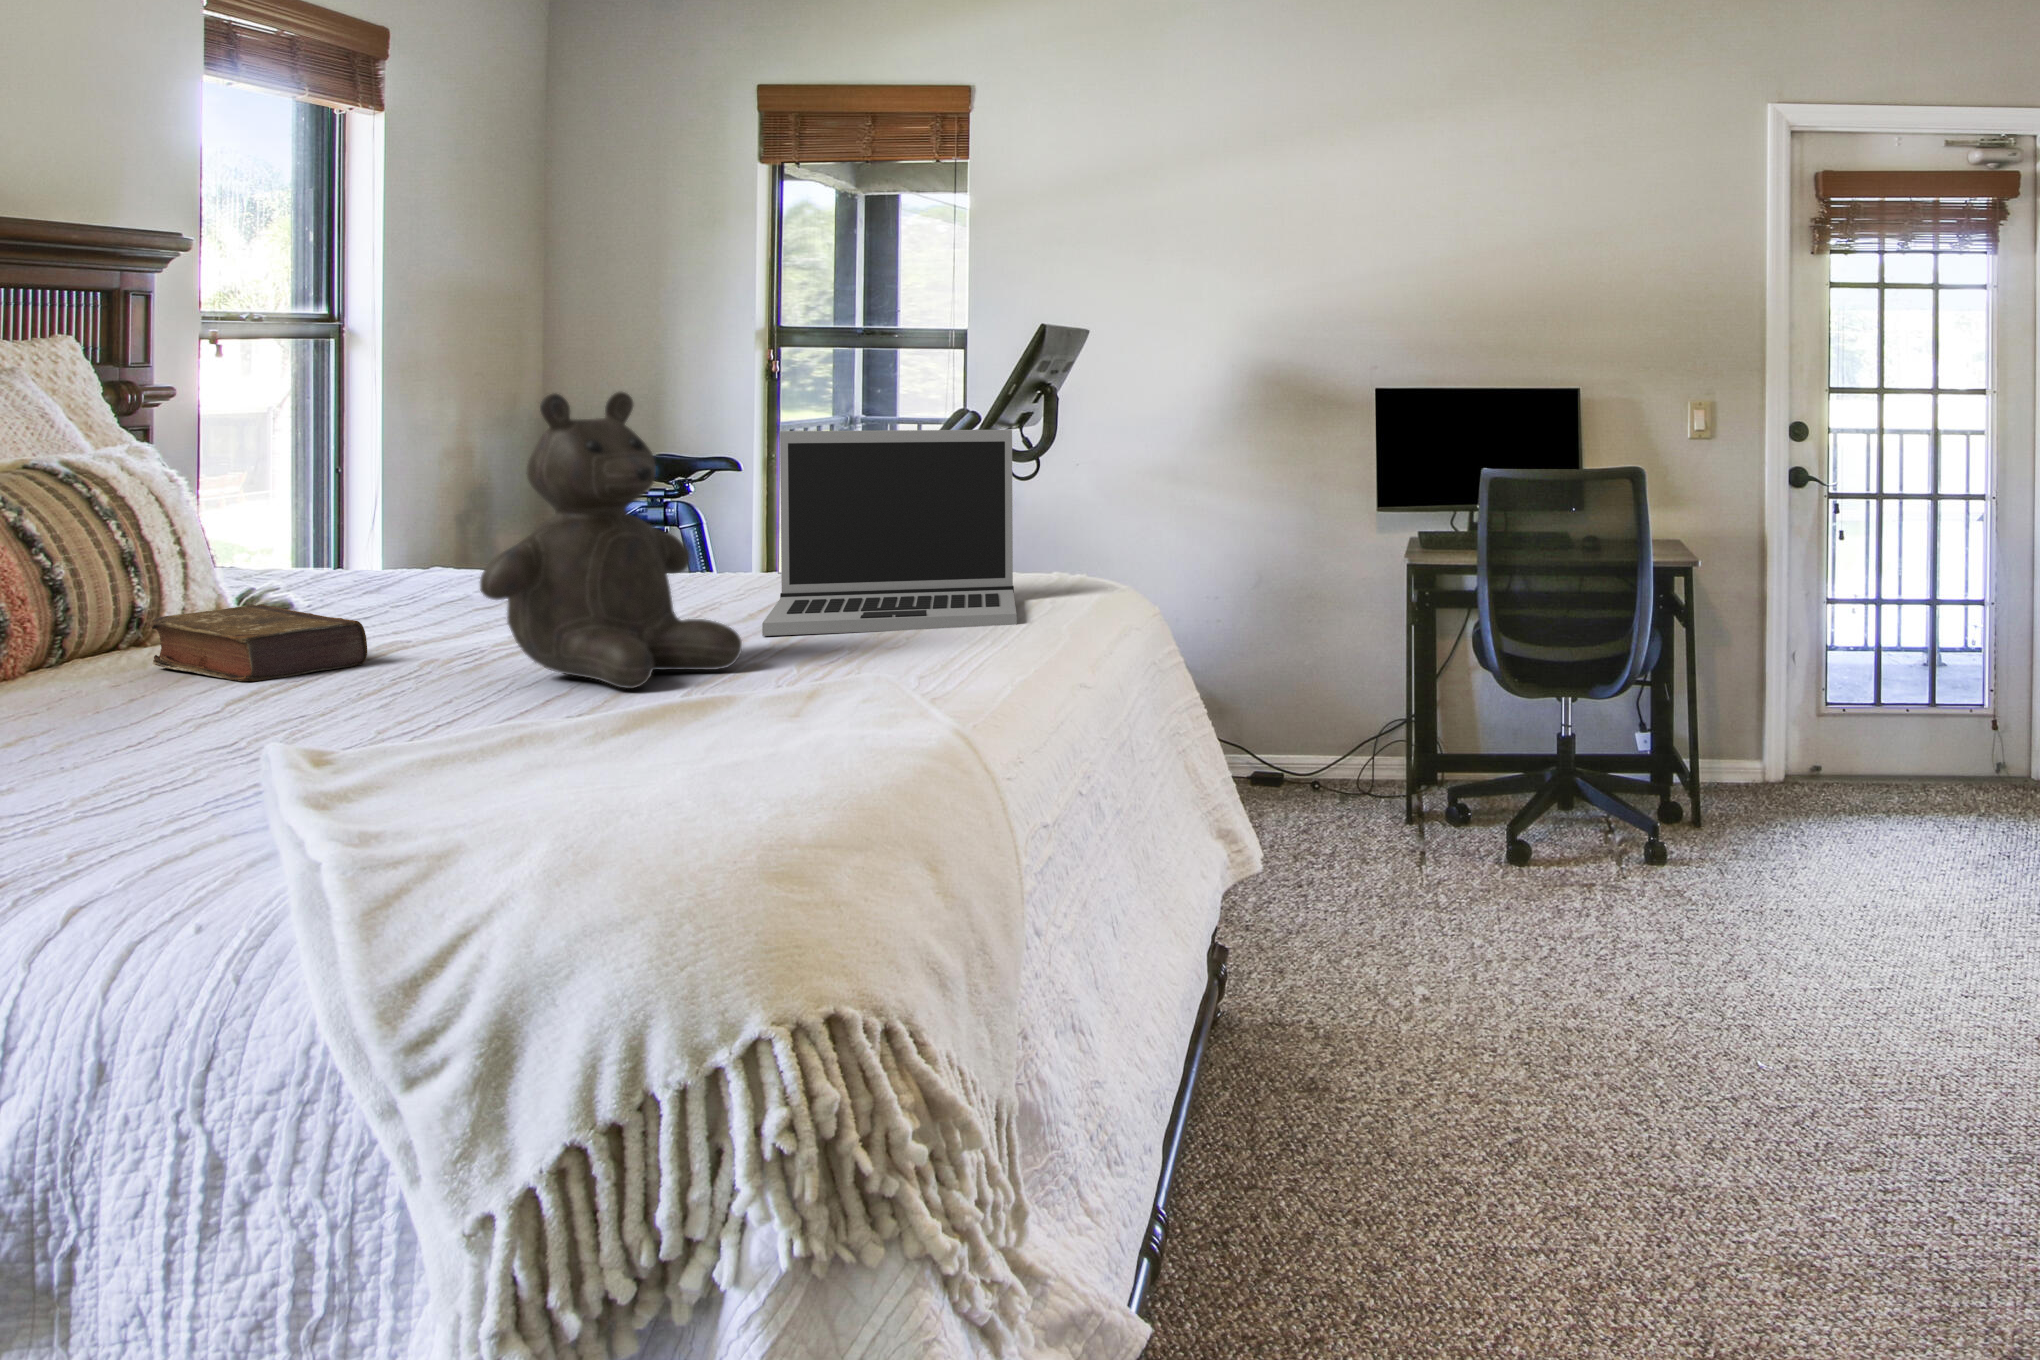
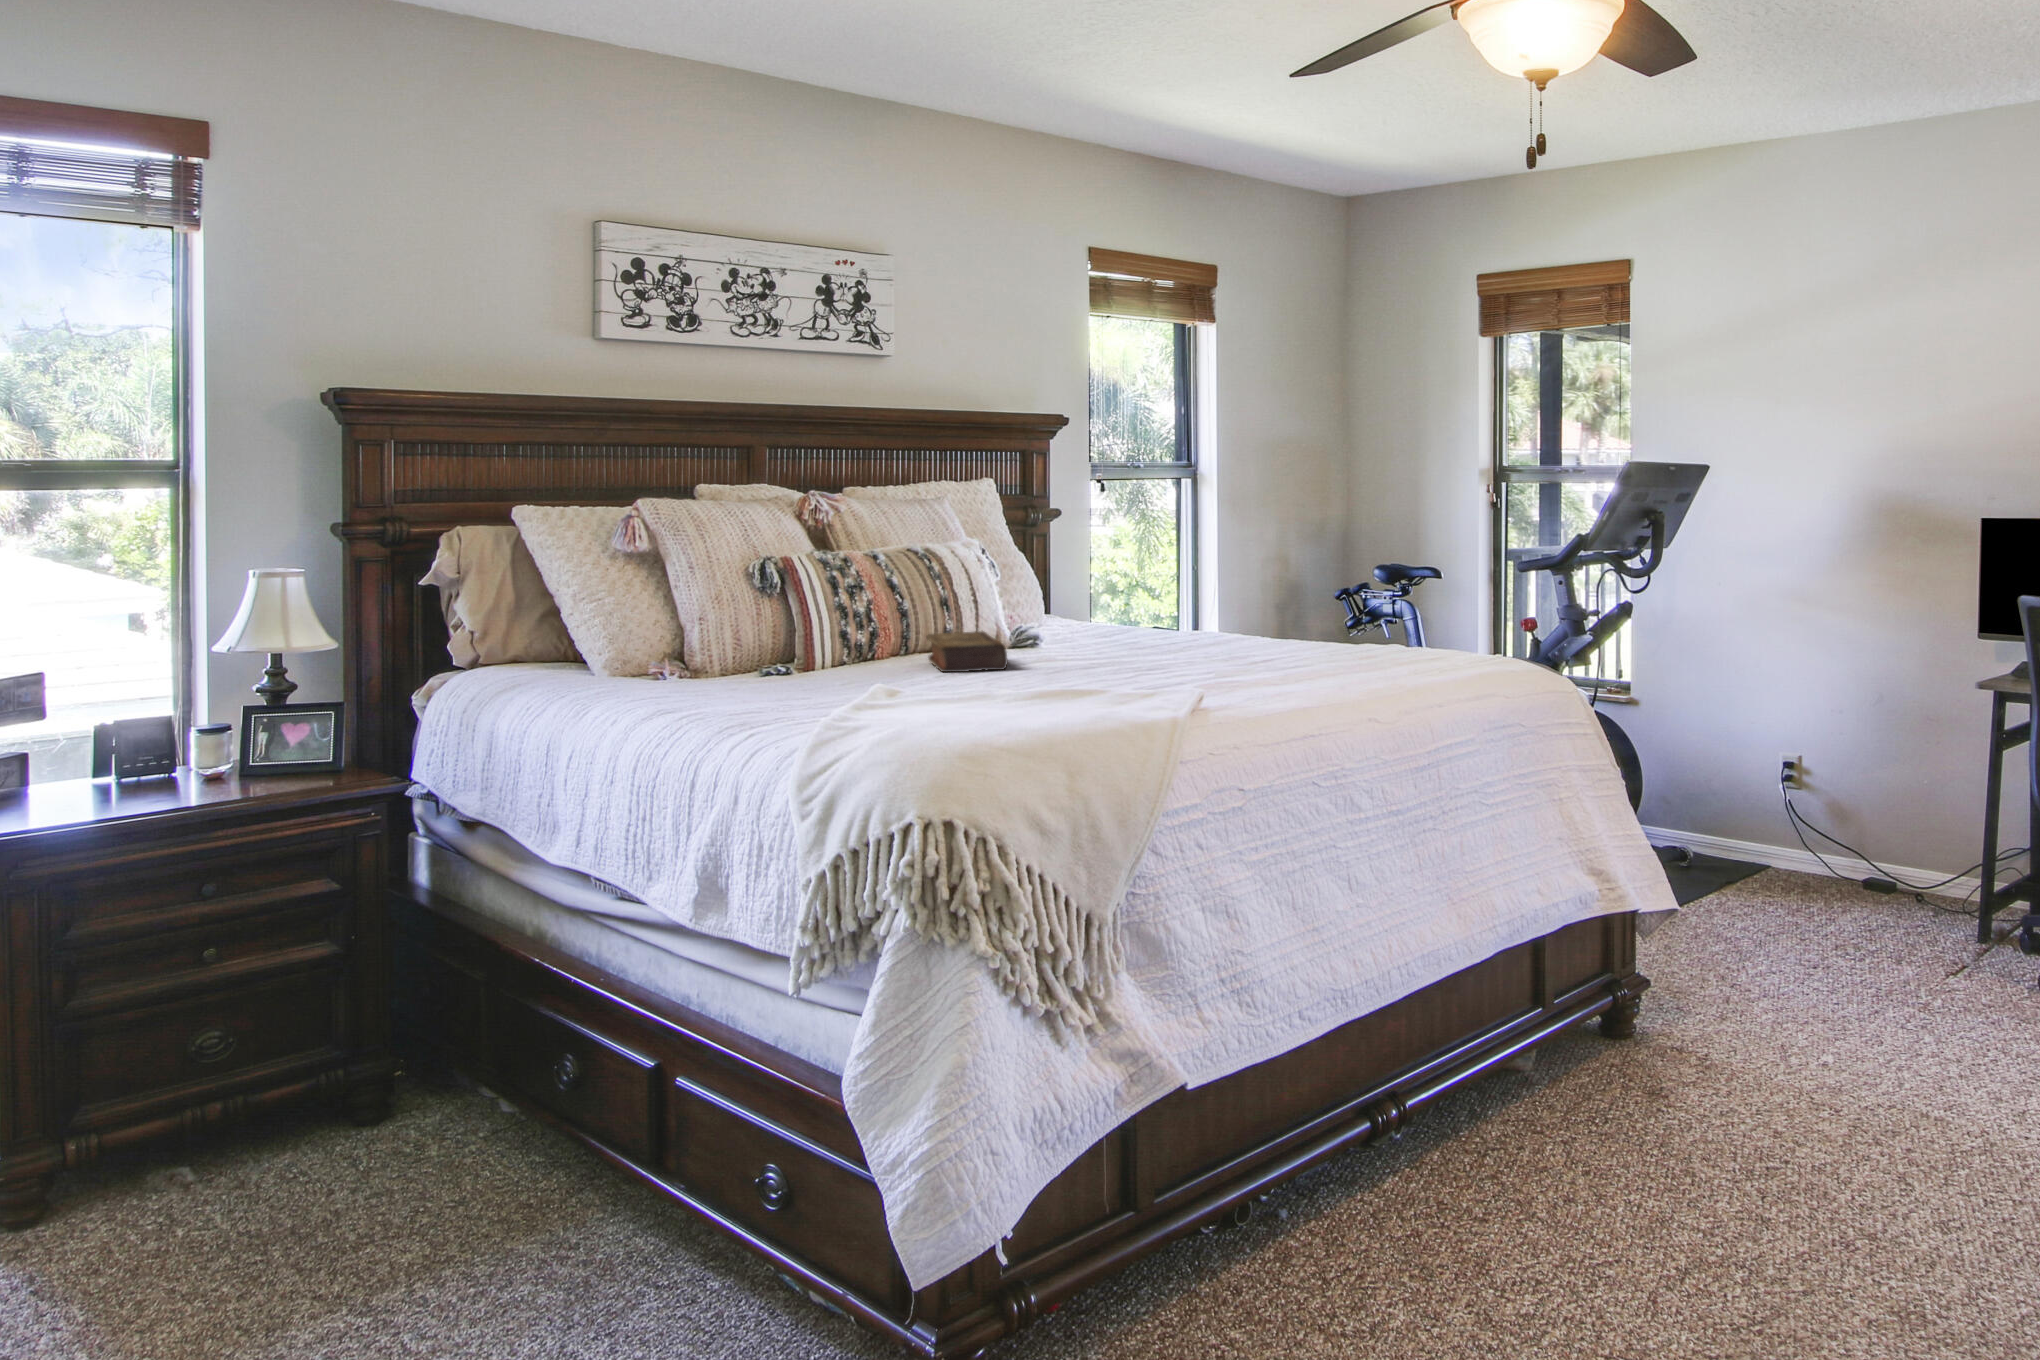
teddy bear: present [480,392,742,689] -> none [1006,509,1147,694]
laptop: present [762,430,1017,636] -> none [1210,538,1411,685]

